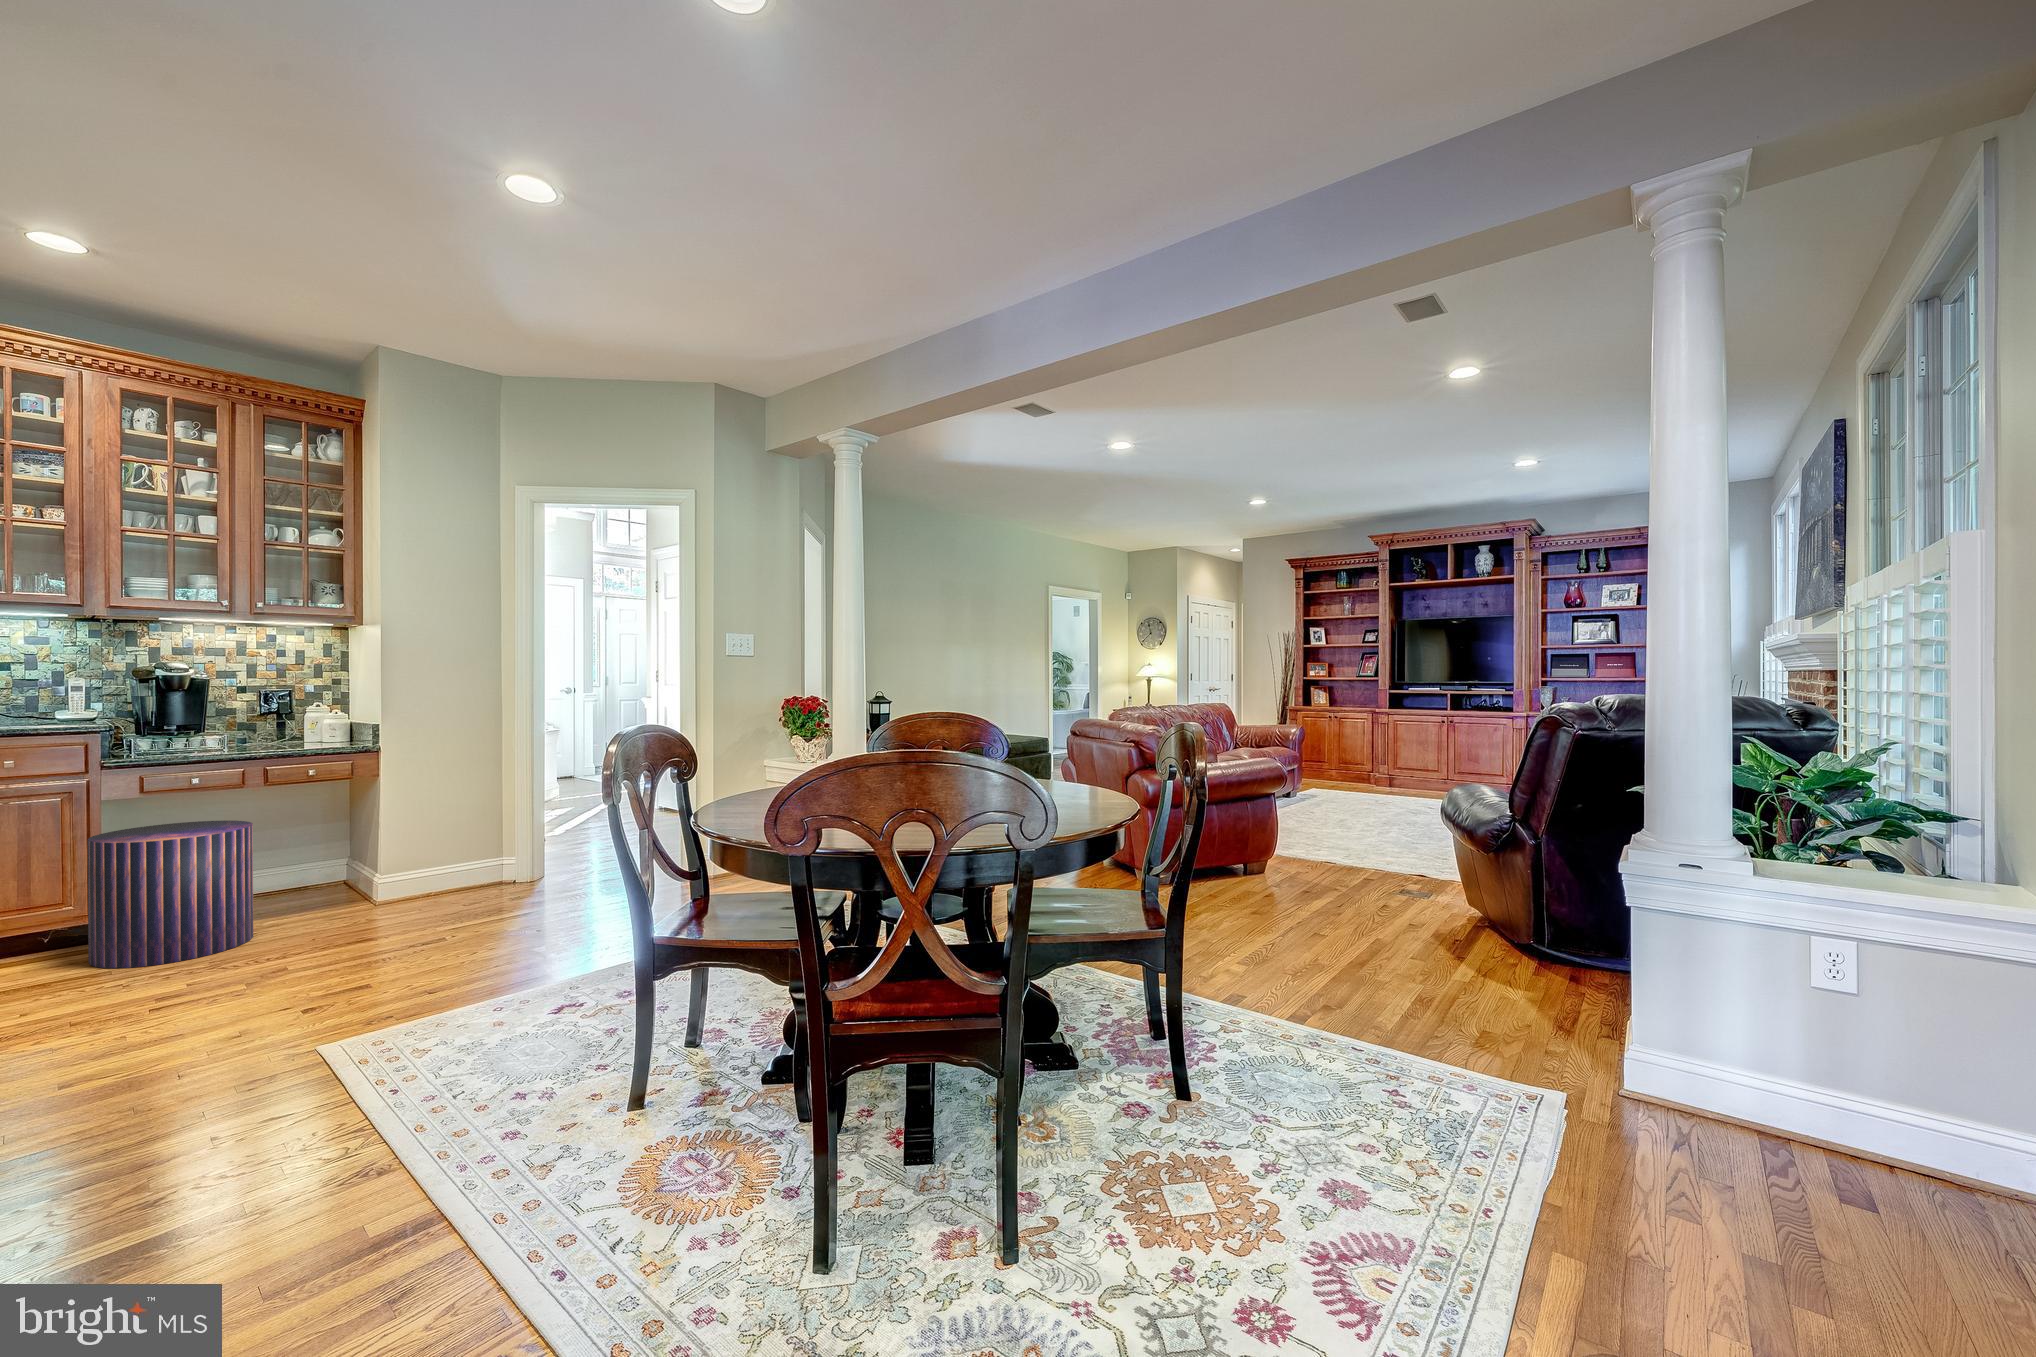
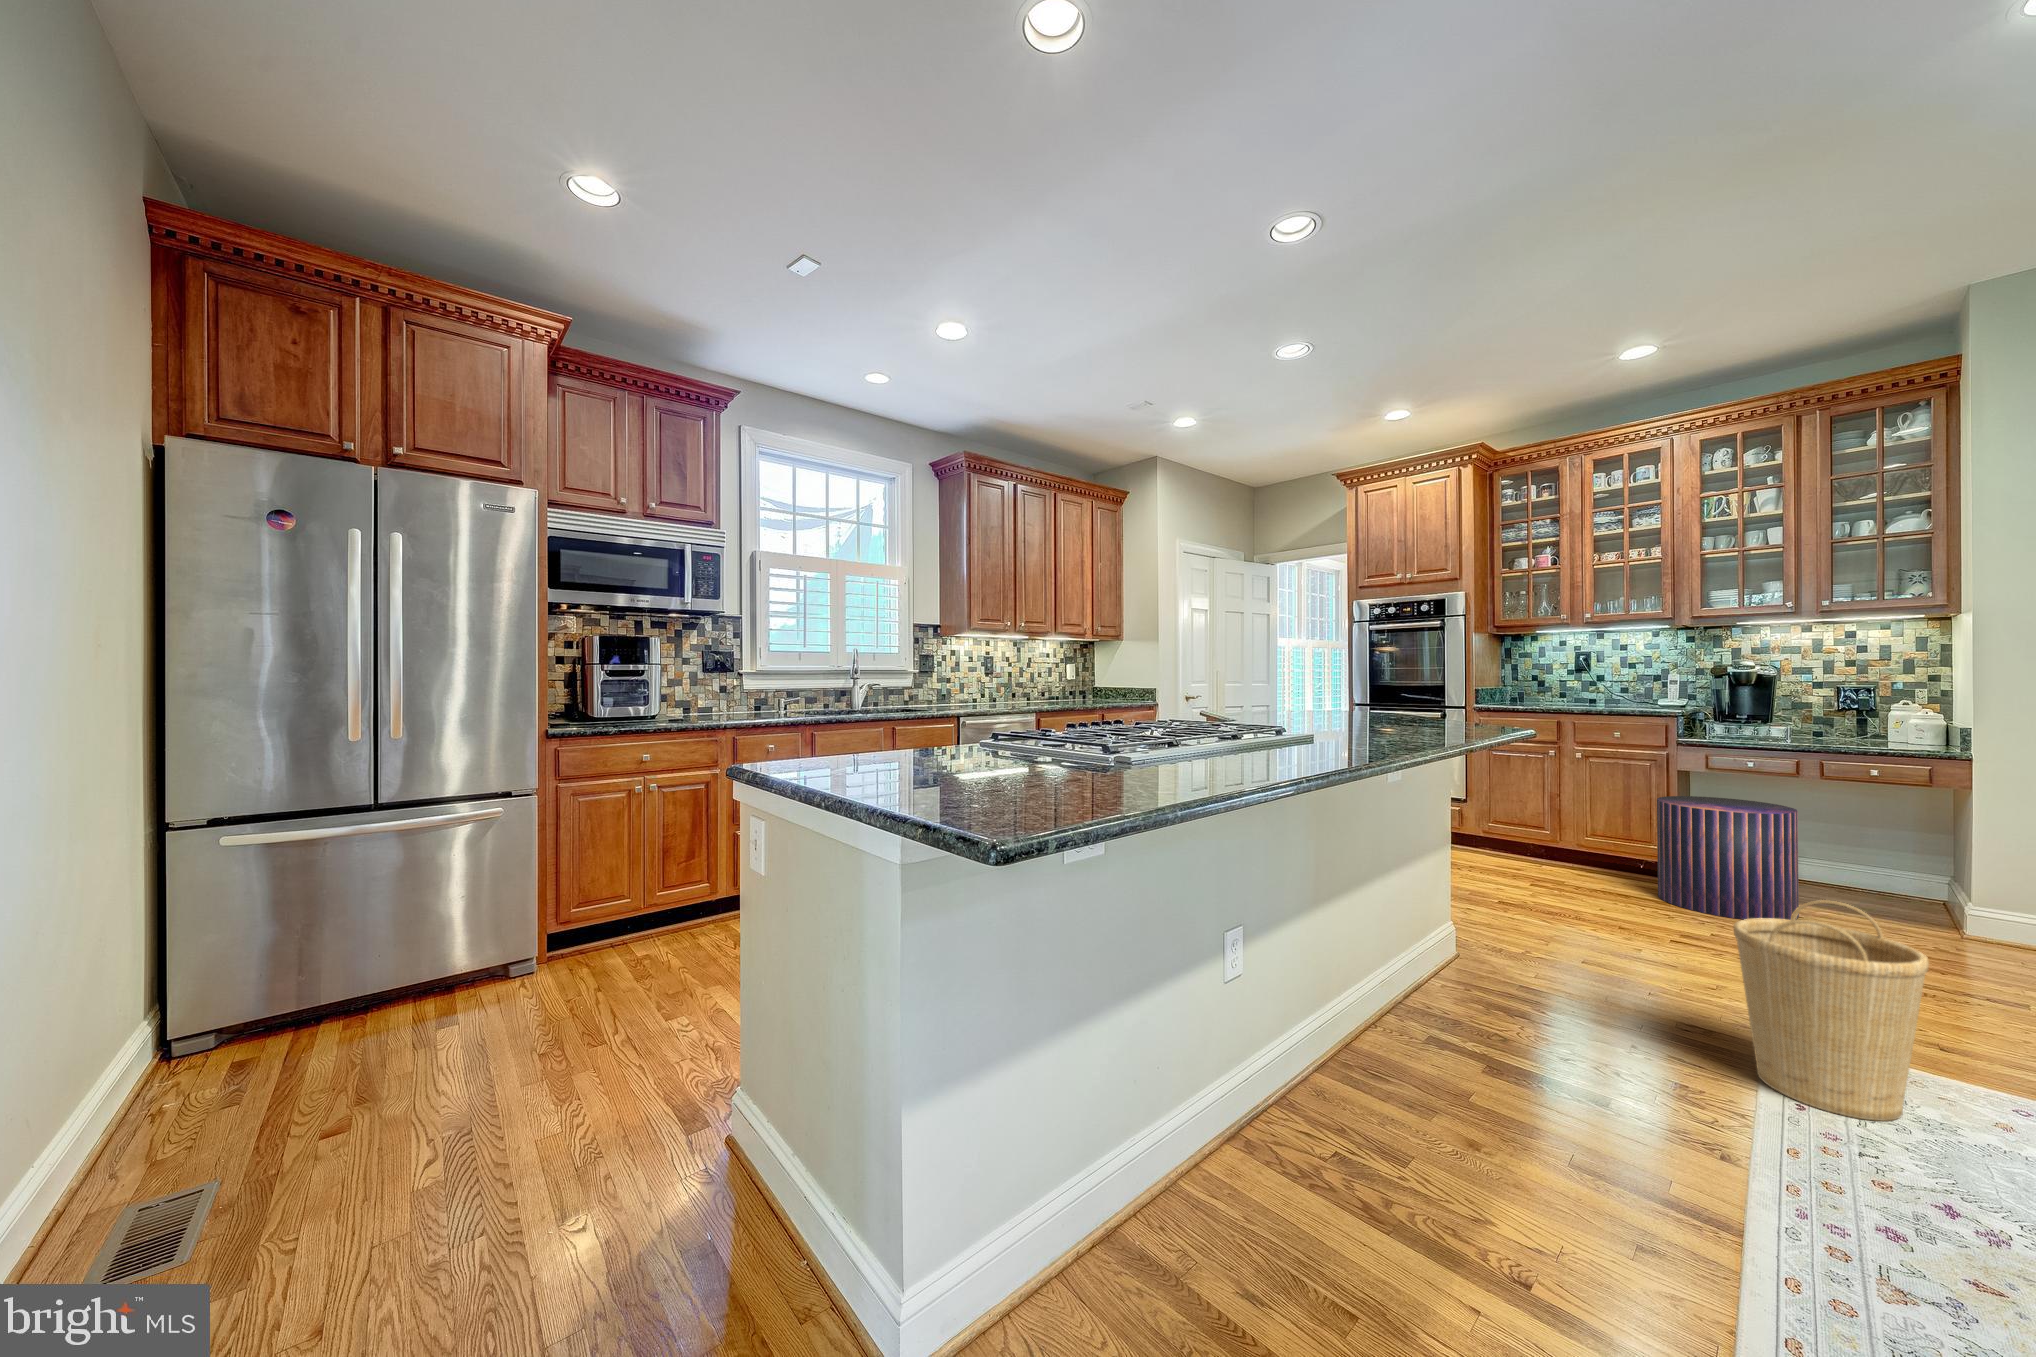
basket: none [321,892,470,1090] -> present [1734,900,1929,1121]

